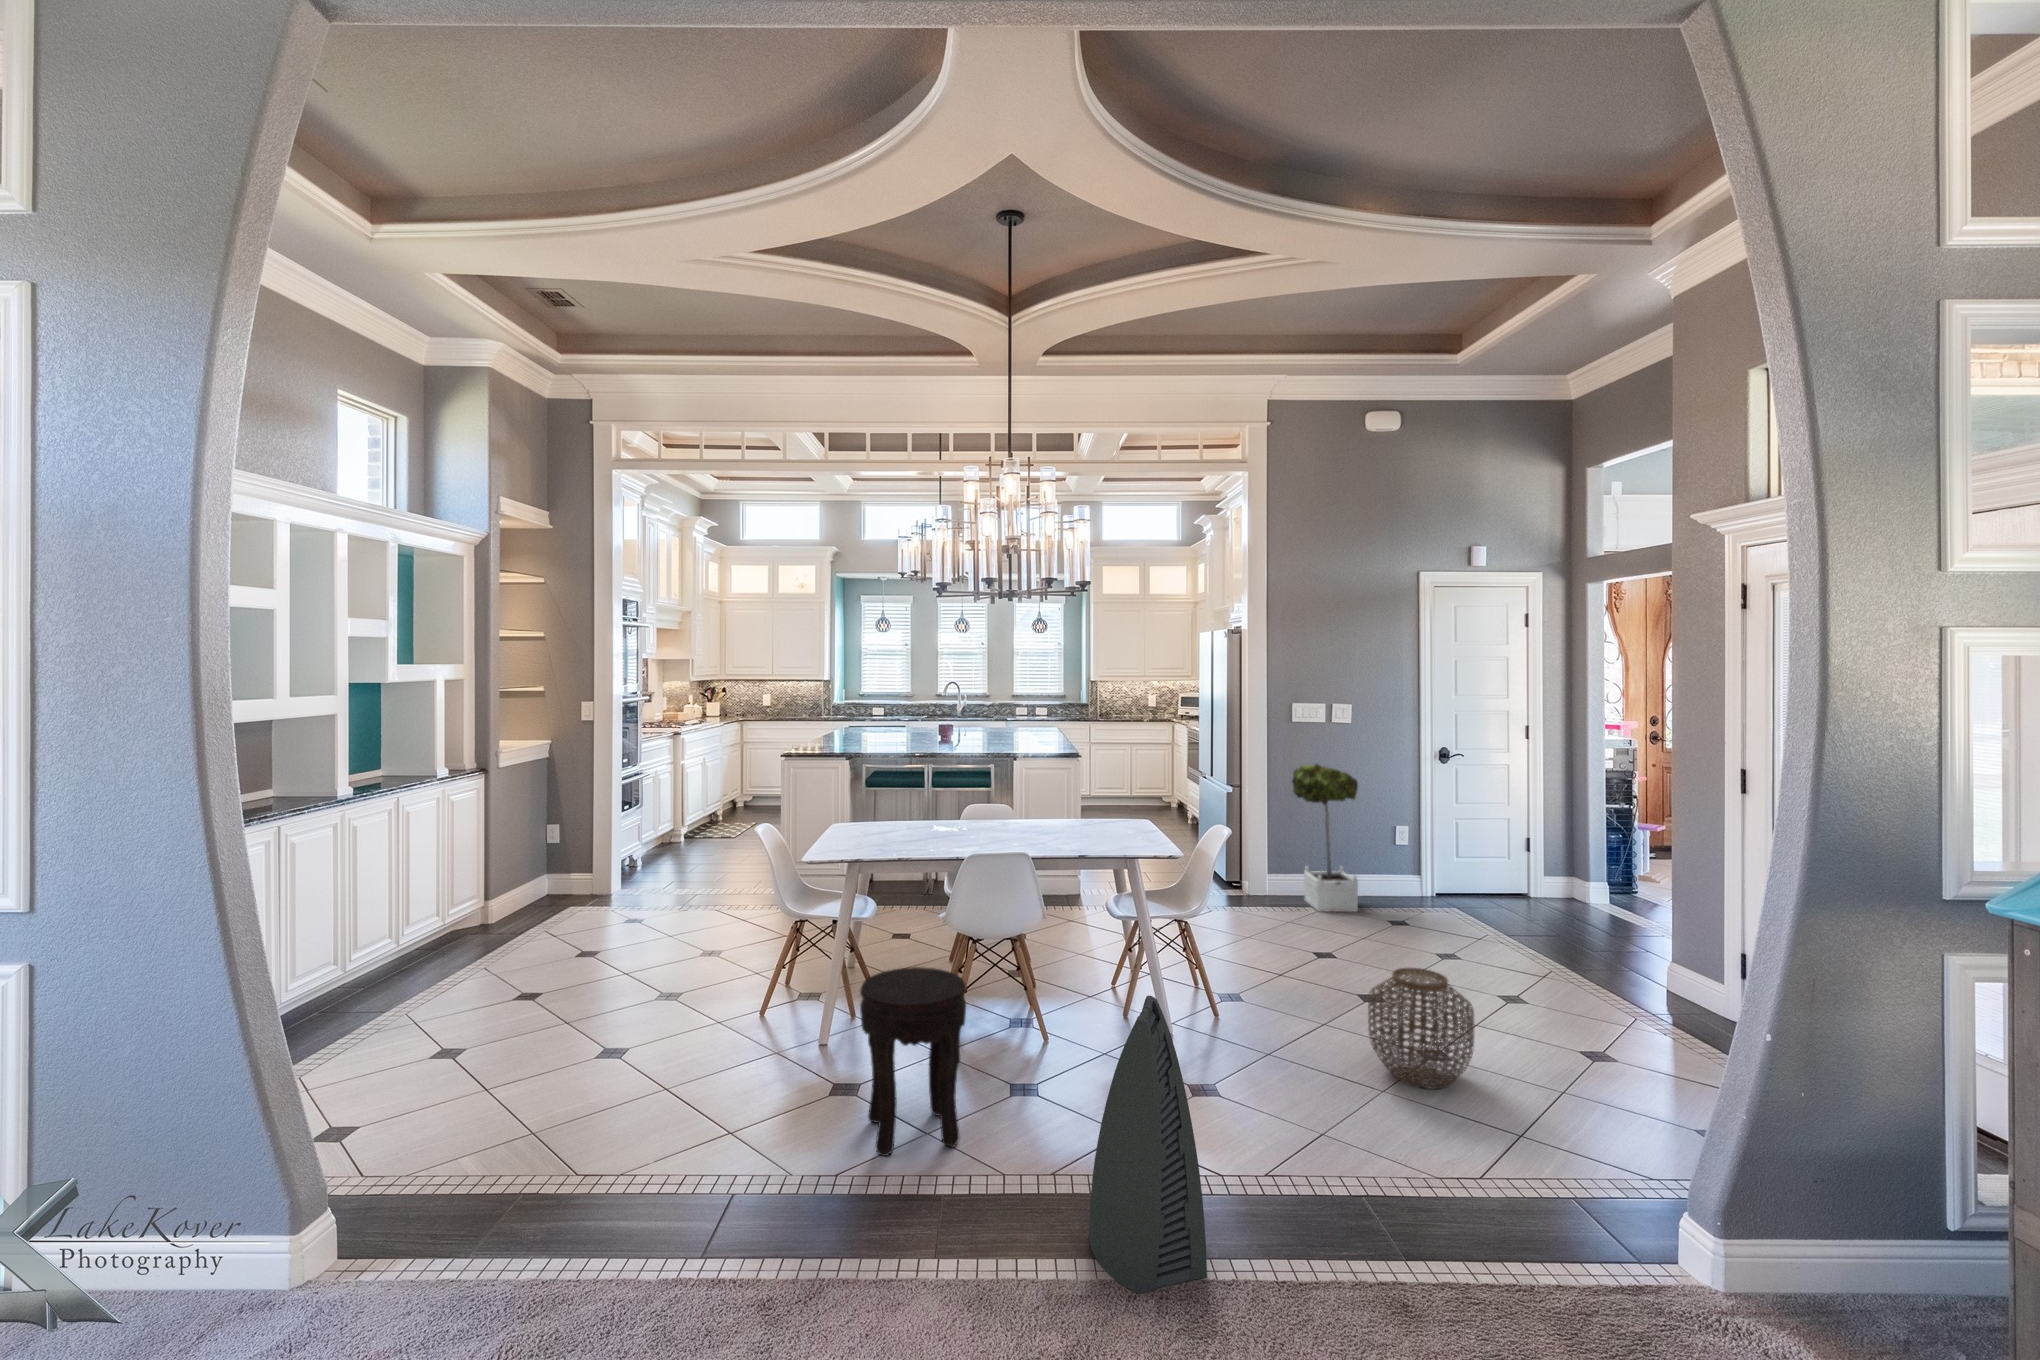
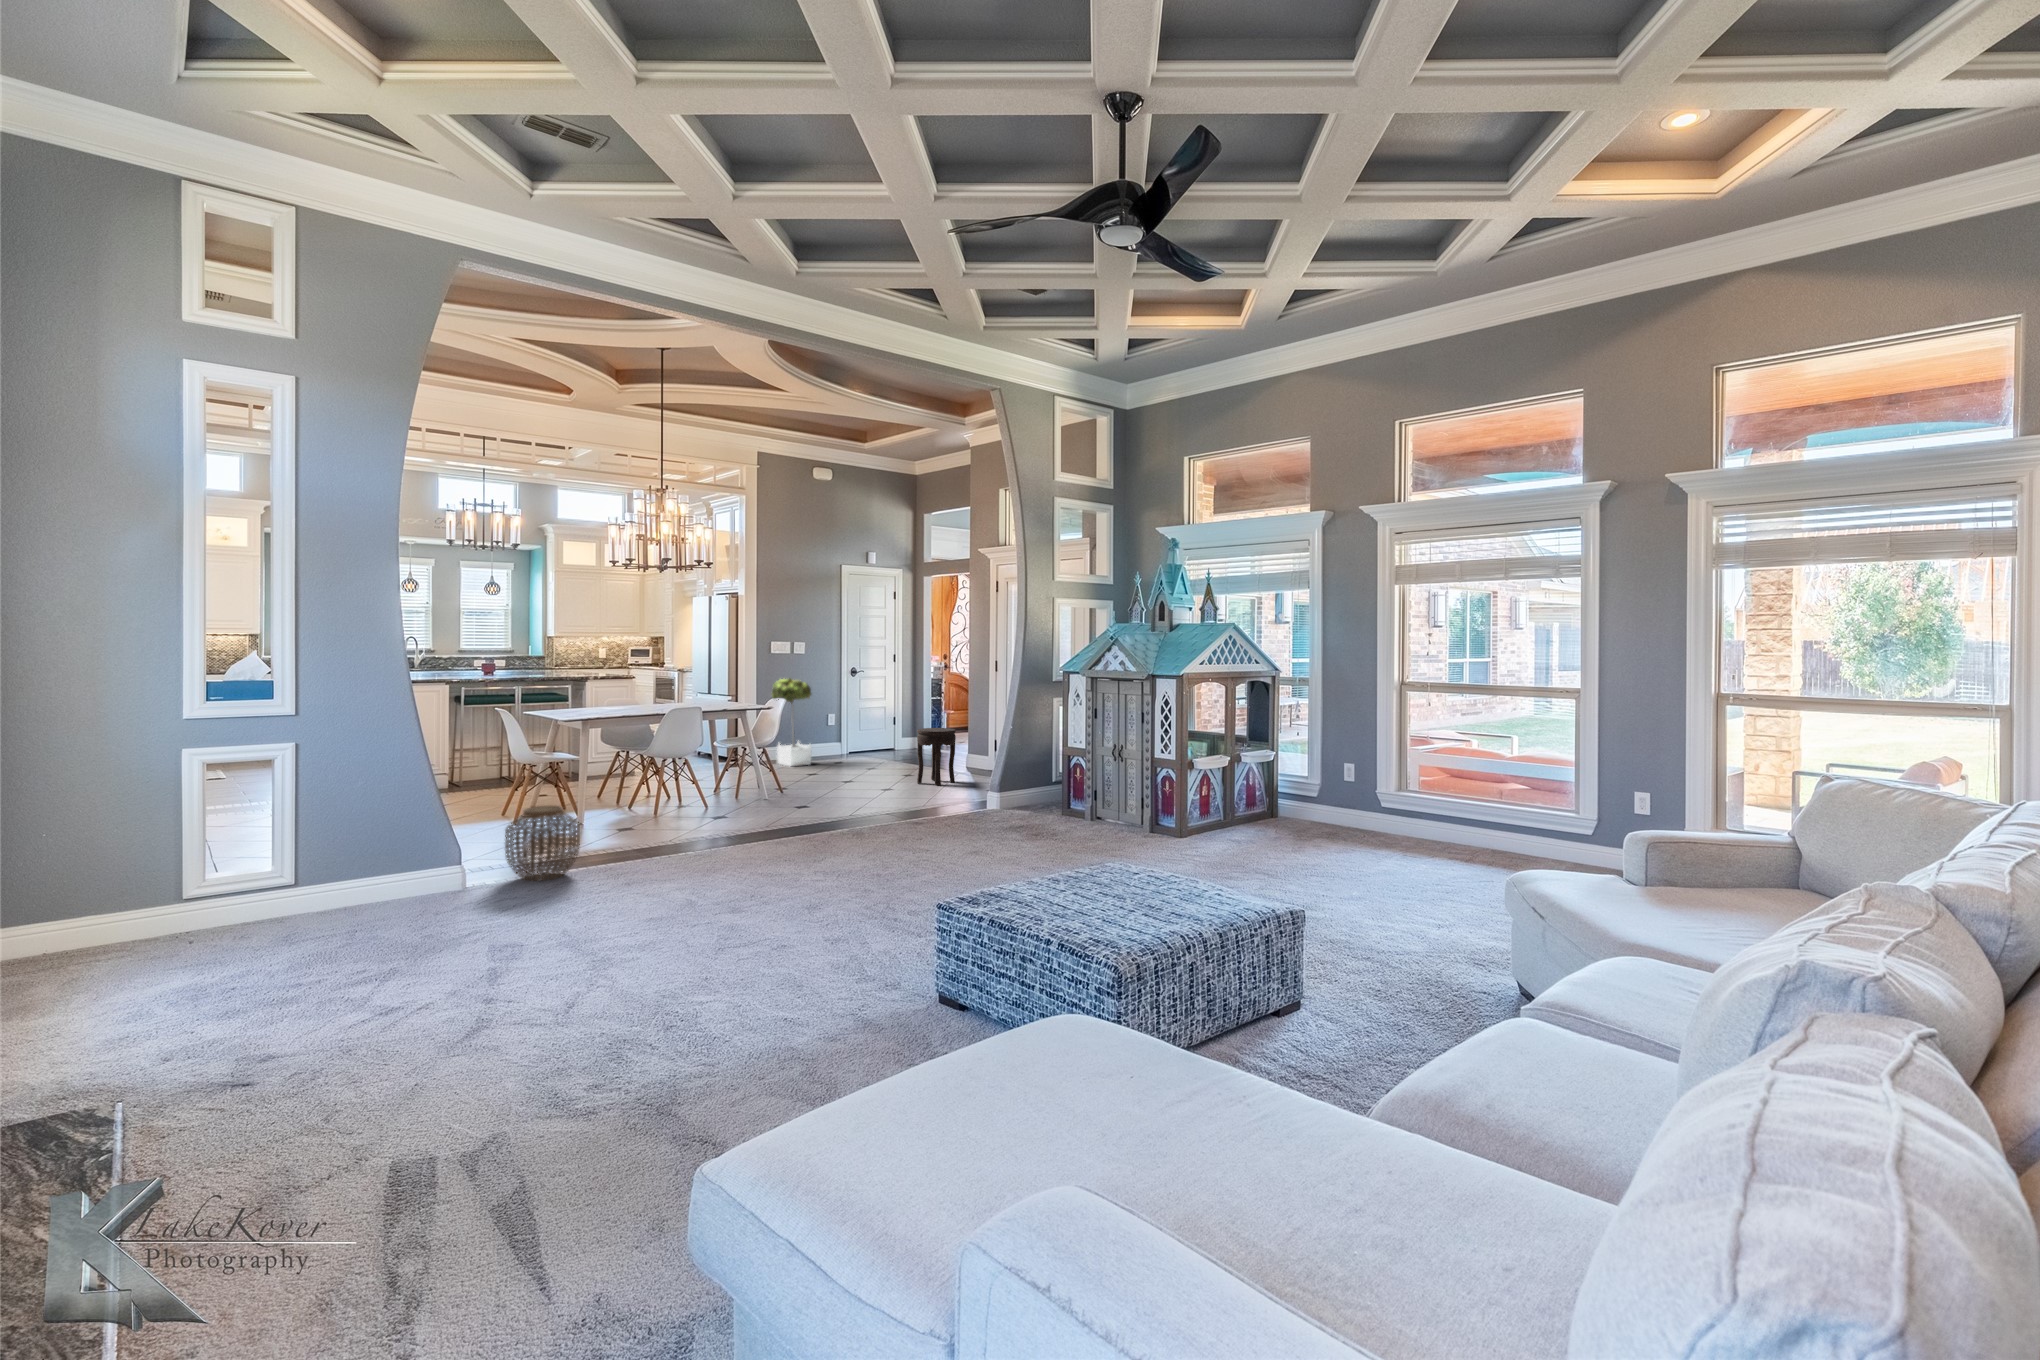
side table: present [860,967,966,1156] -> present [917,728,956,786]
woven basket: present [1368,968,1474,1089] -> present [505,806,580,881]
air purifier: present [1089,996,1207,1294] -> none [803,737,854,839]

